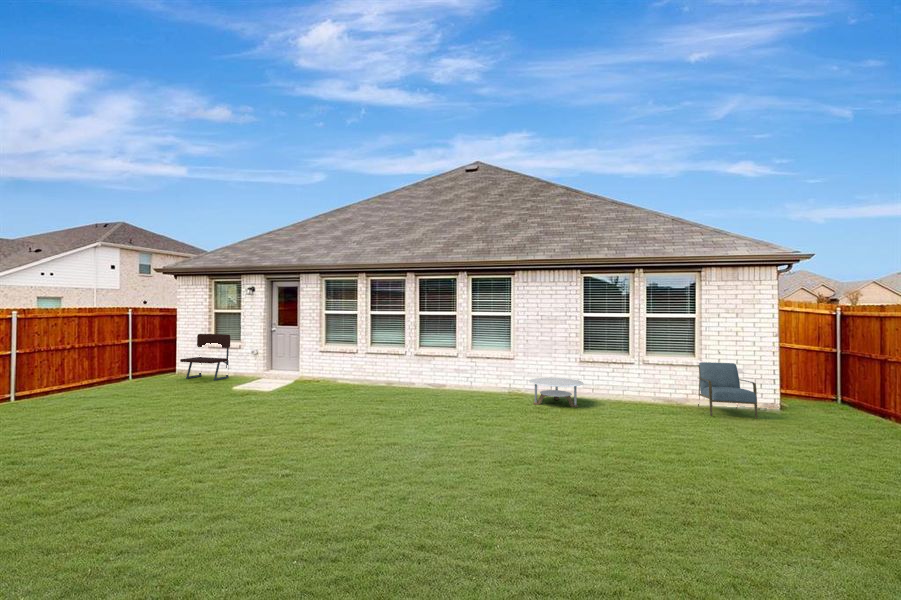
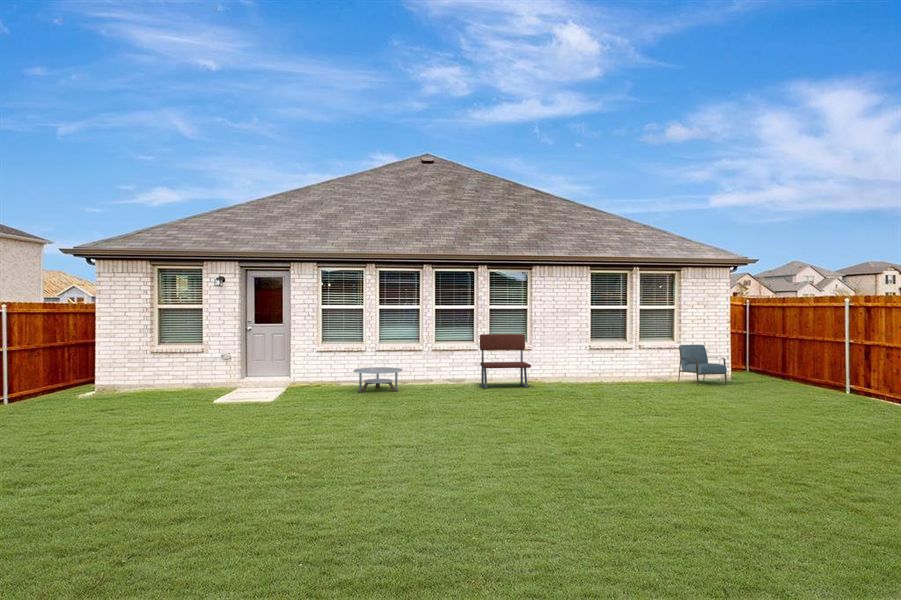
bench: present [180,334,230,381] -> present [480,334,531,388]
round table: present [529,378,583,407] -> present [353,367,403,393]

